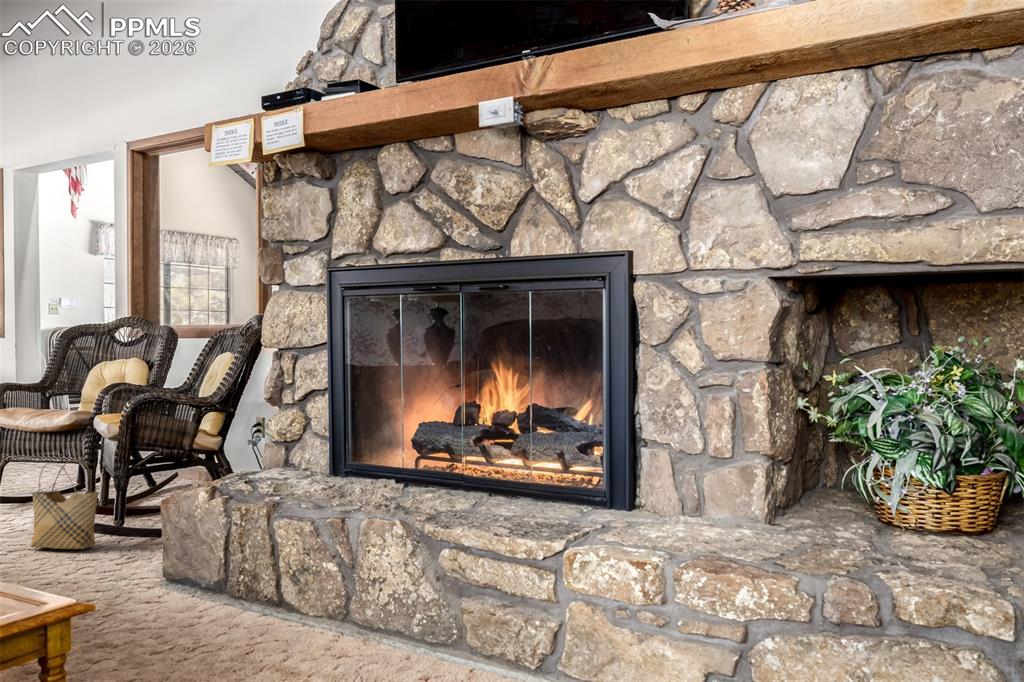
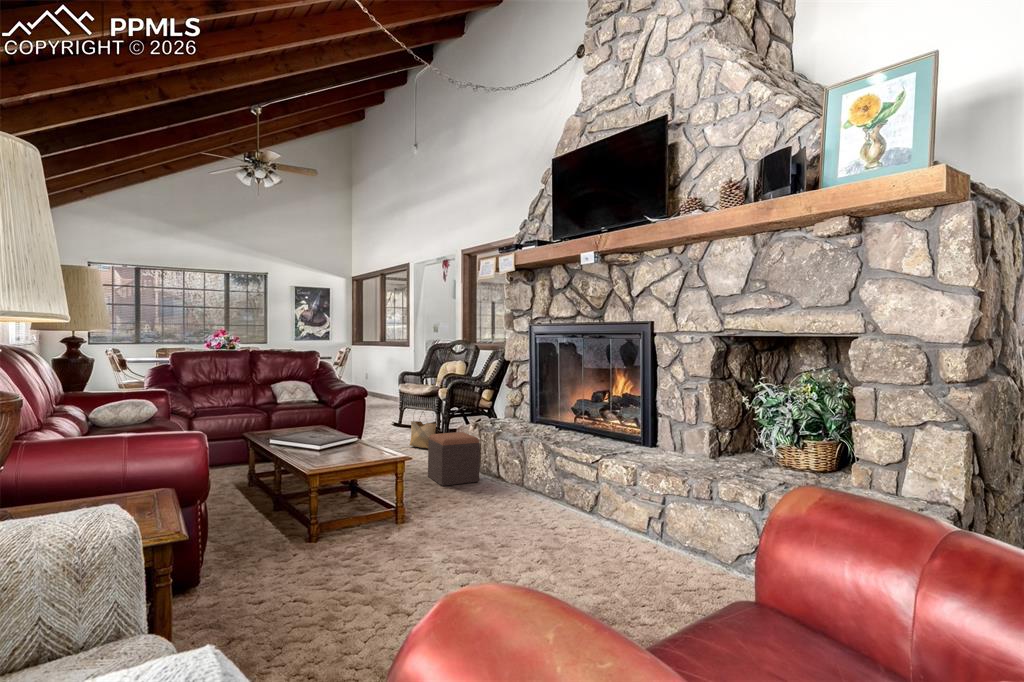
footstool: none [100,512,238,653] -> present [428,432,480,486]

